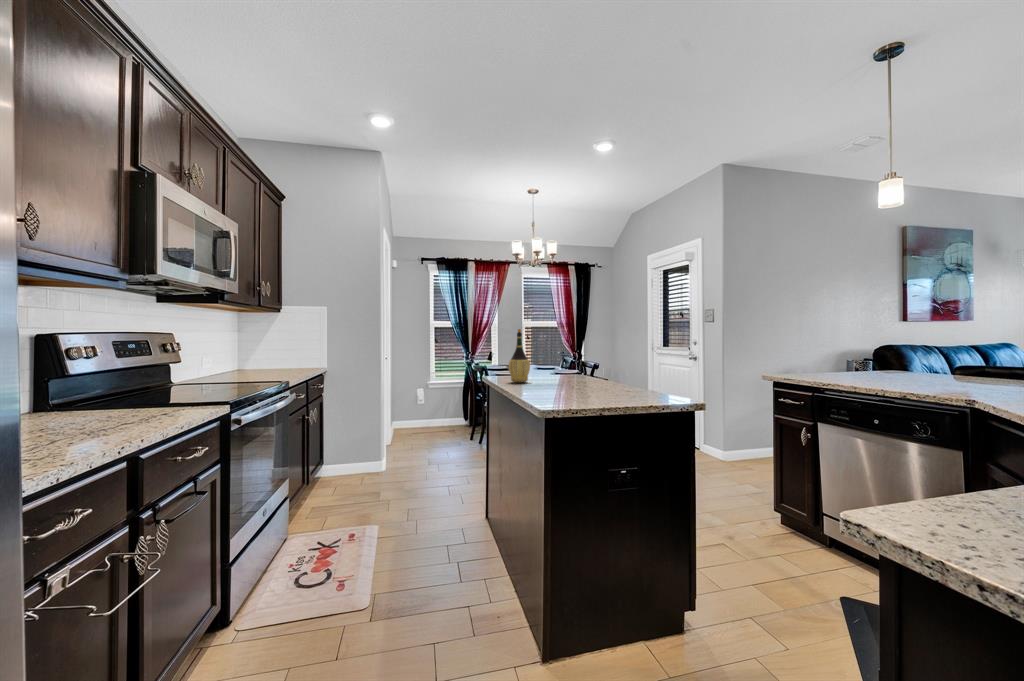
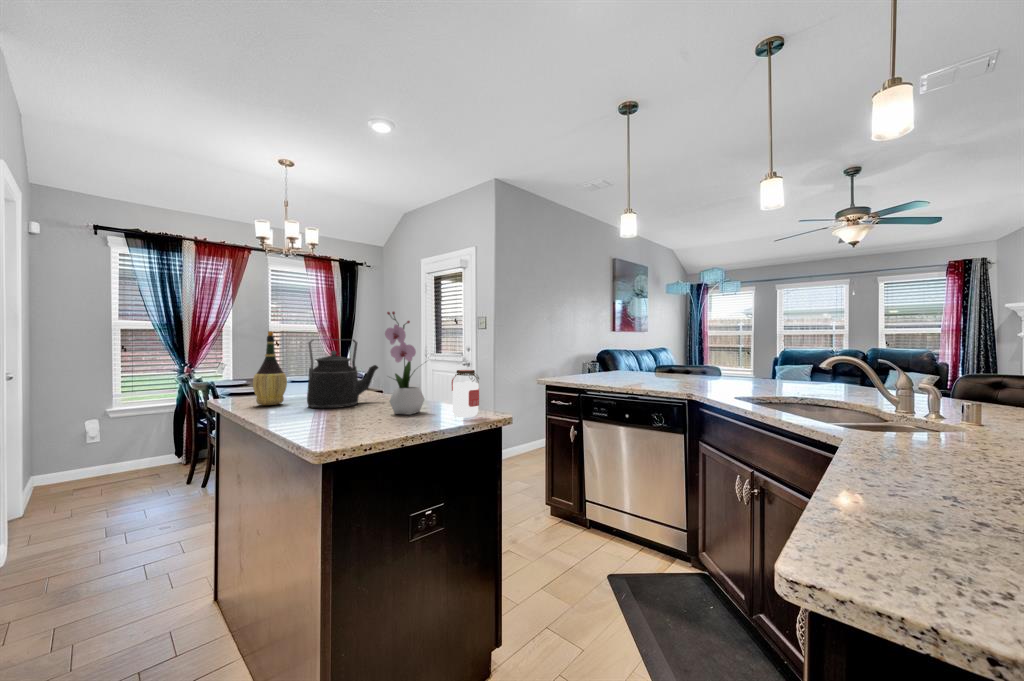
flower arrangement: none [594,313,630,395] -> present [385,312,424,415]
kettle: none [542,335,595,387] -> present [307,339,378,408]
jar: none [645,360,670,400] -> present [452,370,479,418]

